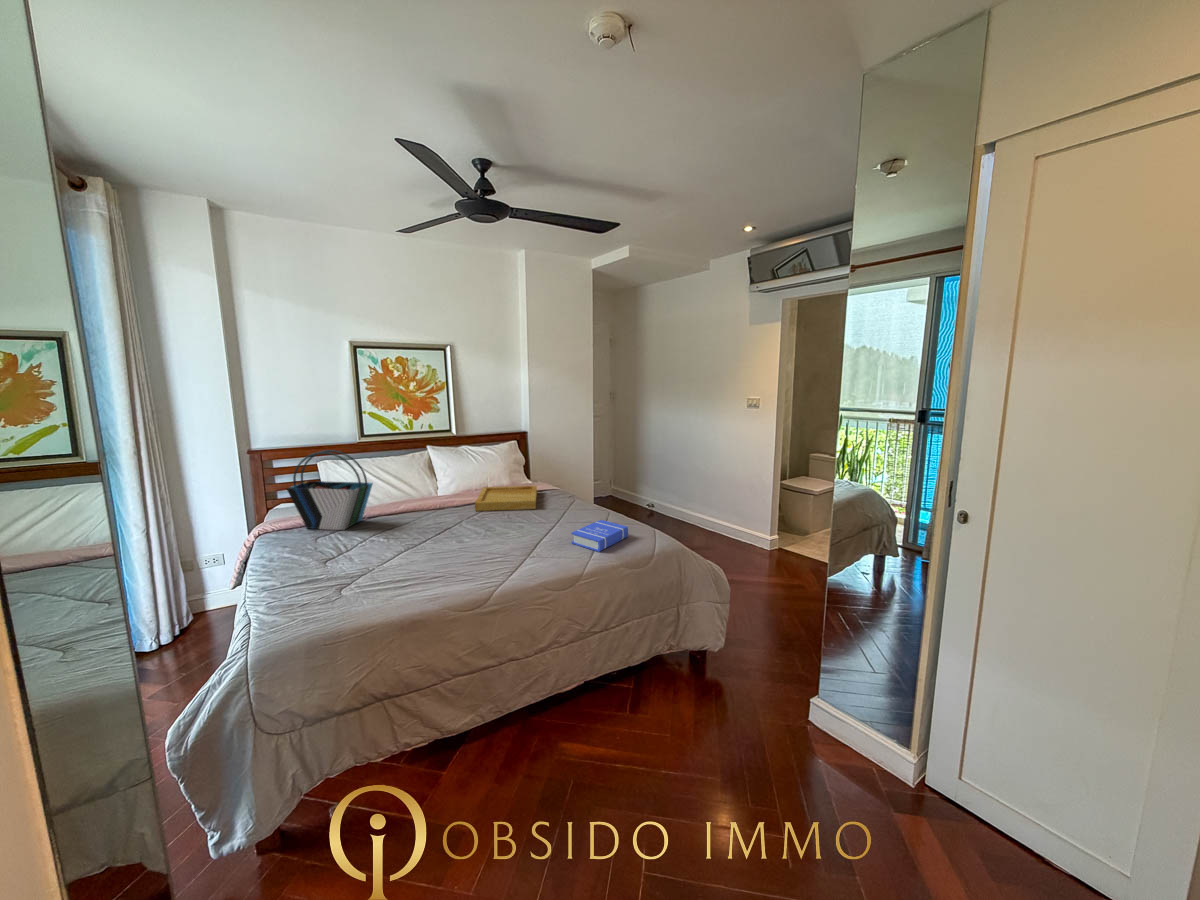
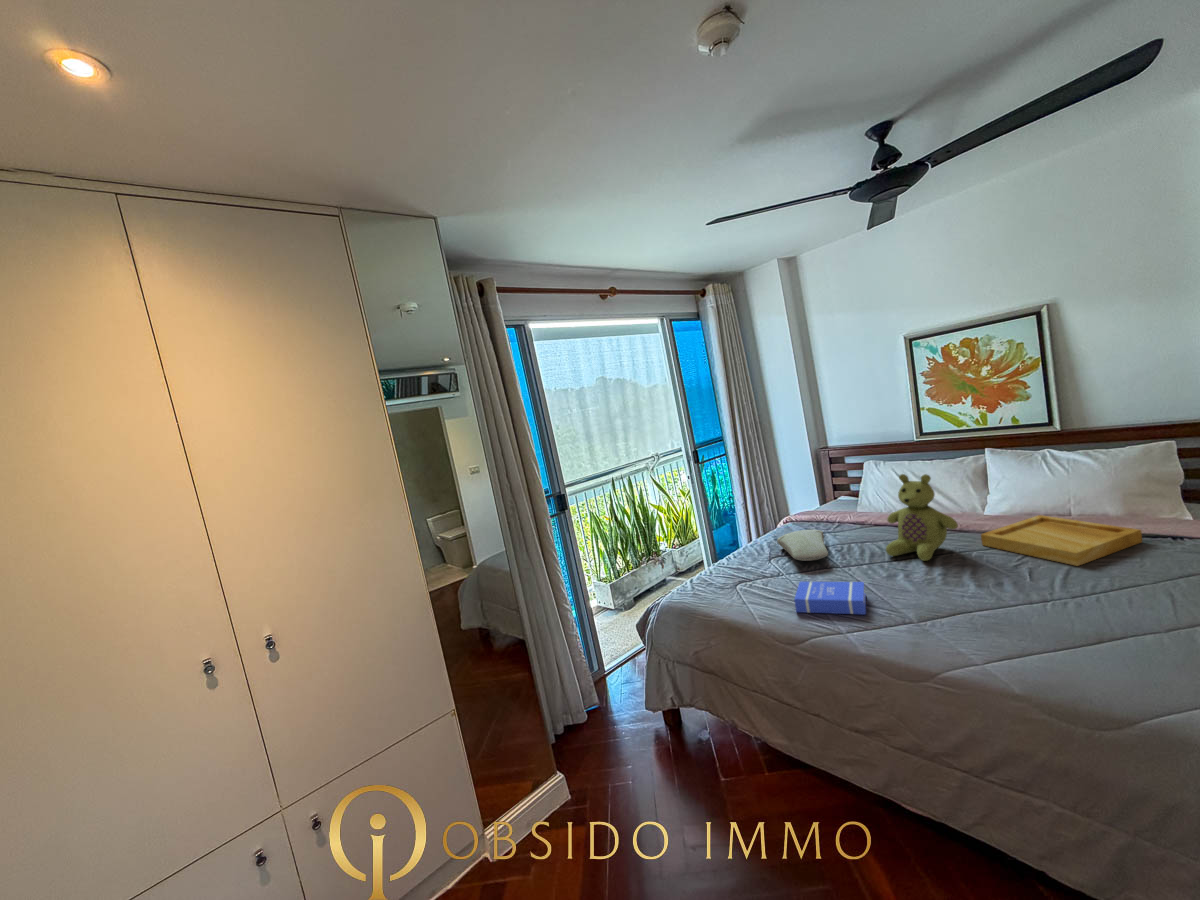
tote bag: present [287,450,373,530] -> none [802,455,863,532]
stuffed bear: none [416,459,473,532] -> present [886,474,958,561]
book: present [571,520,628,552] -> present [794,582,866,615]
pillow: none [308,528,398,557] -> present [777,530,828,561]

